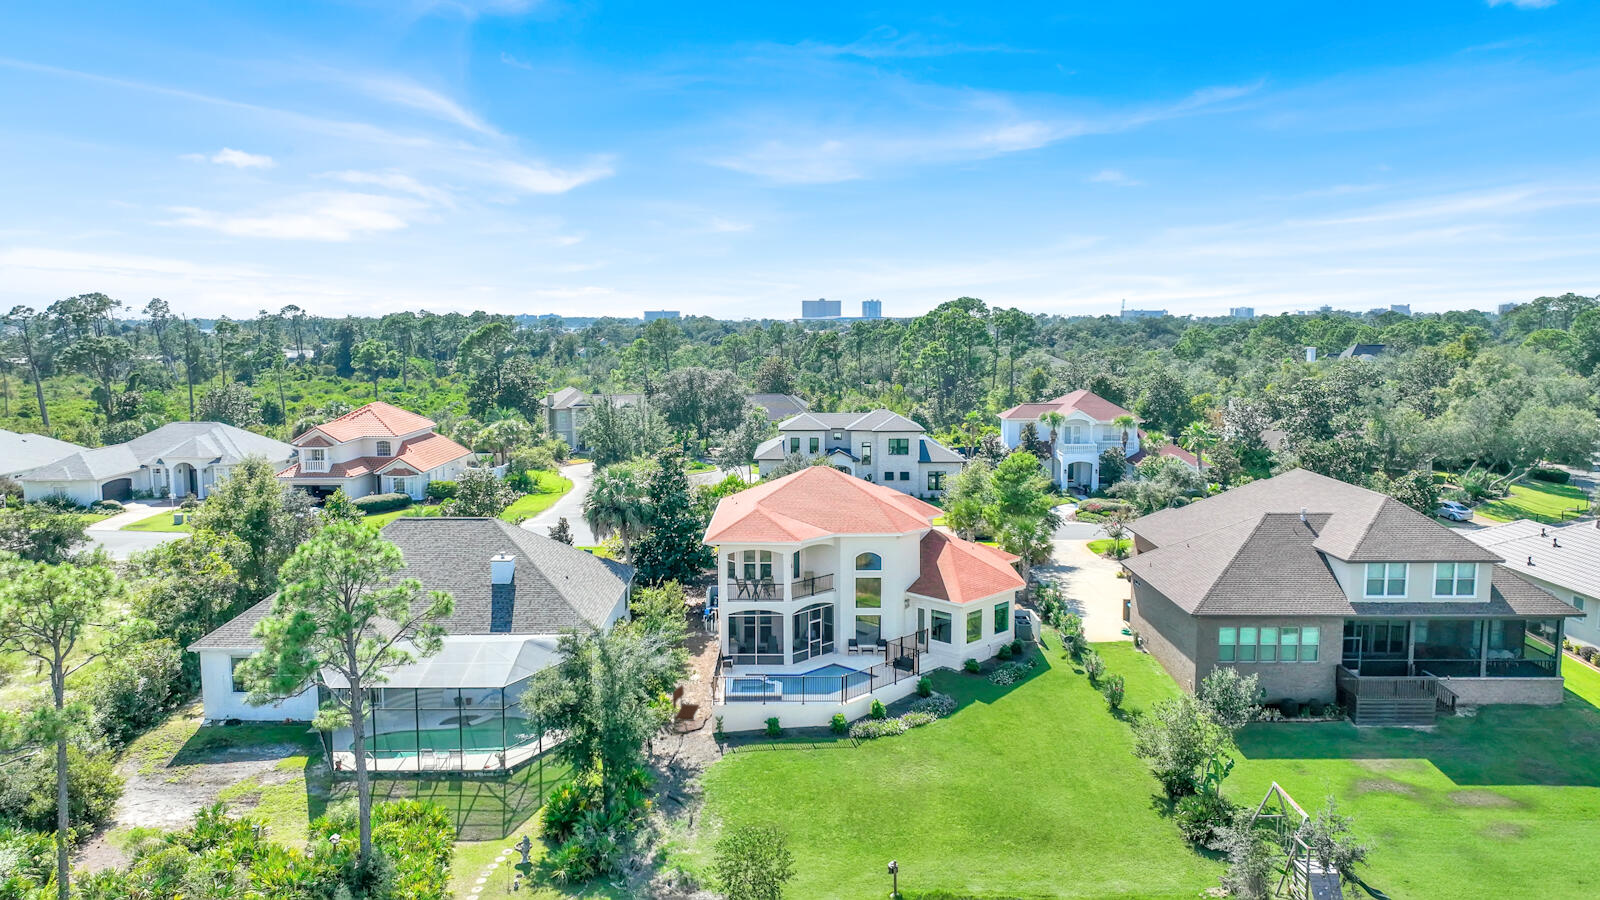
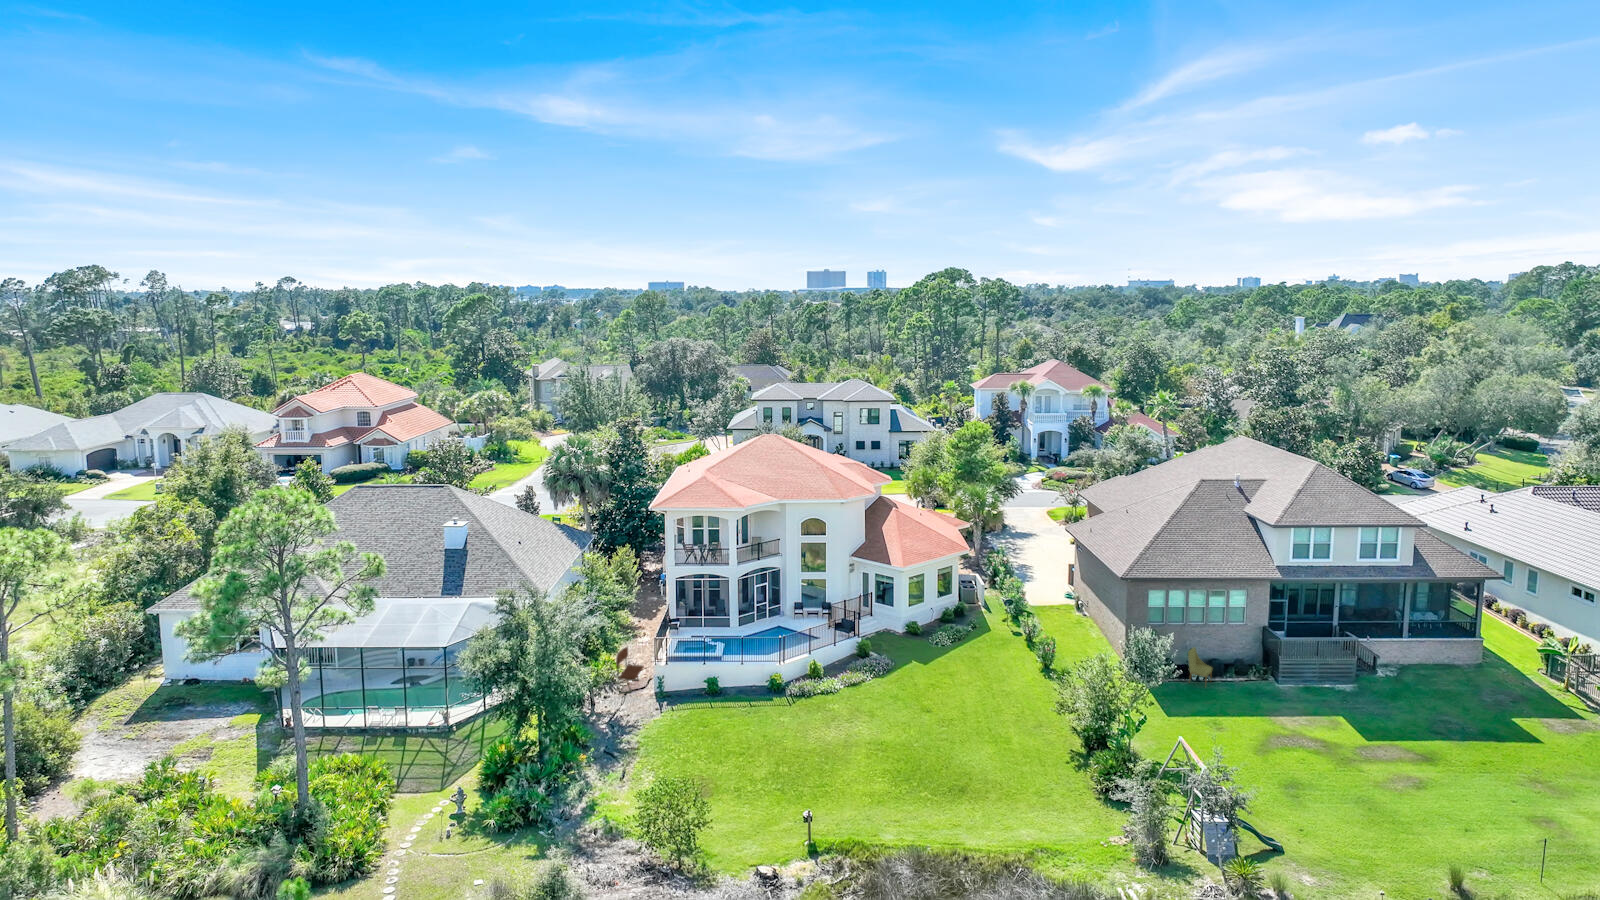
chair: none [1263,686,1289,729] -> present [1188,647,1212,682]

